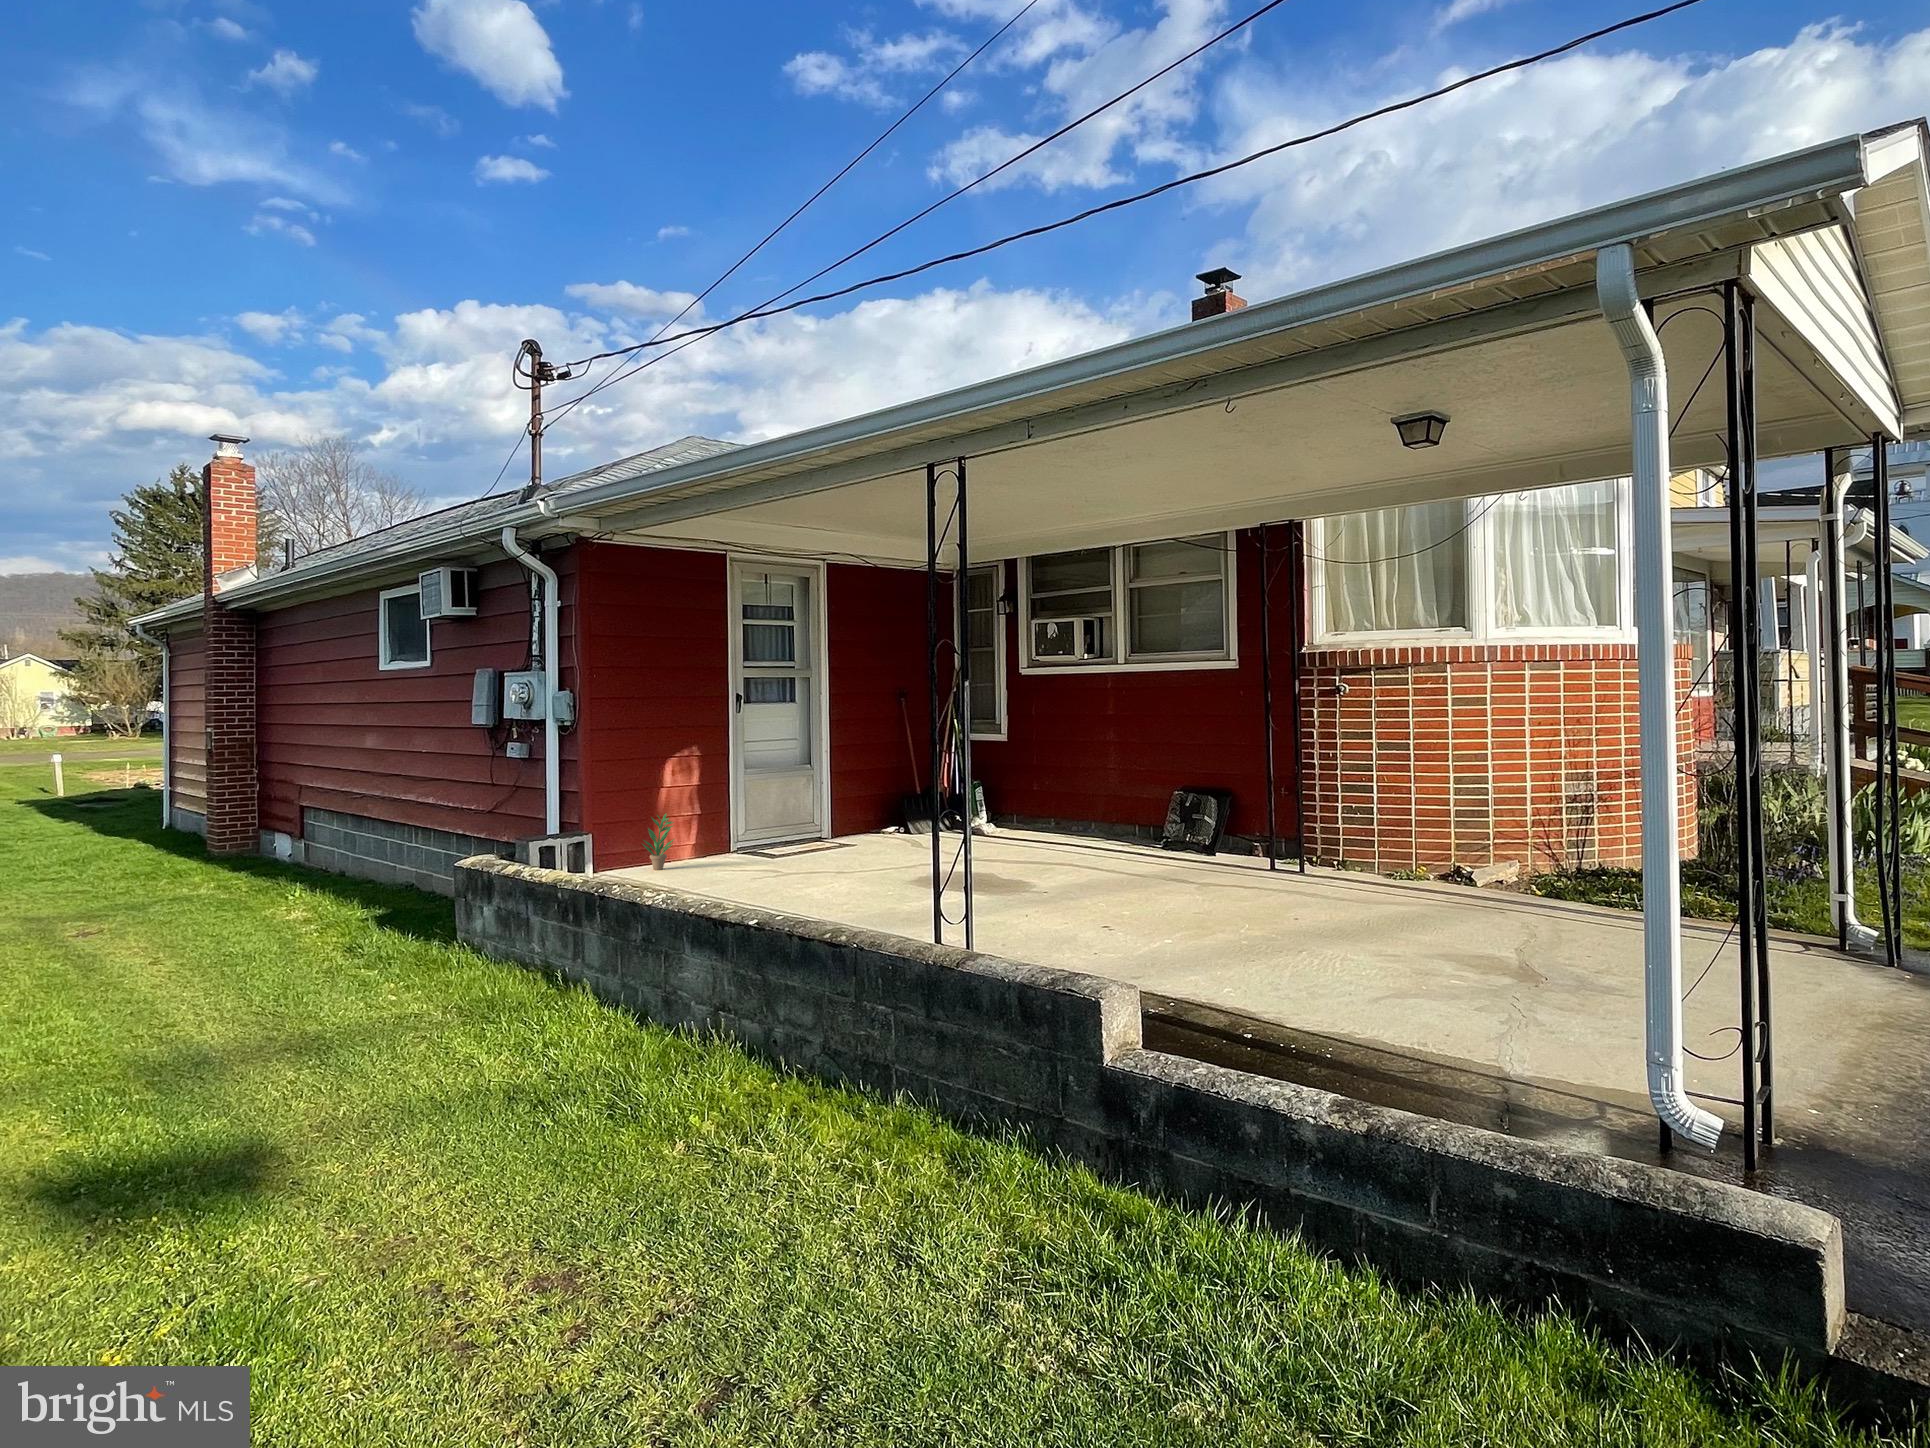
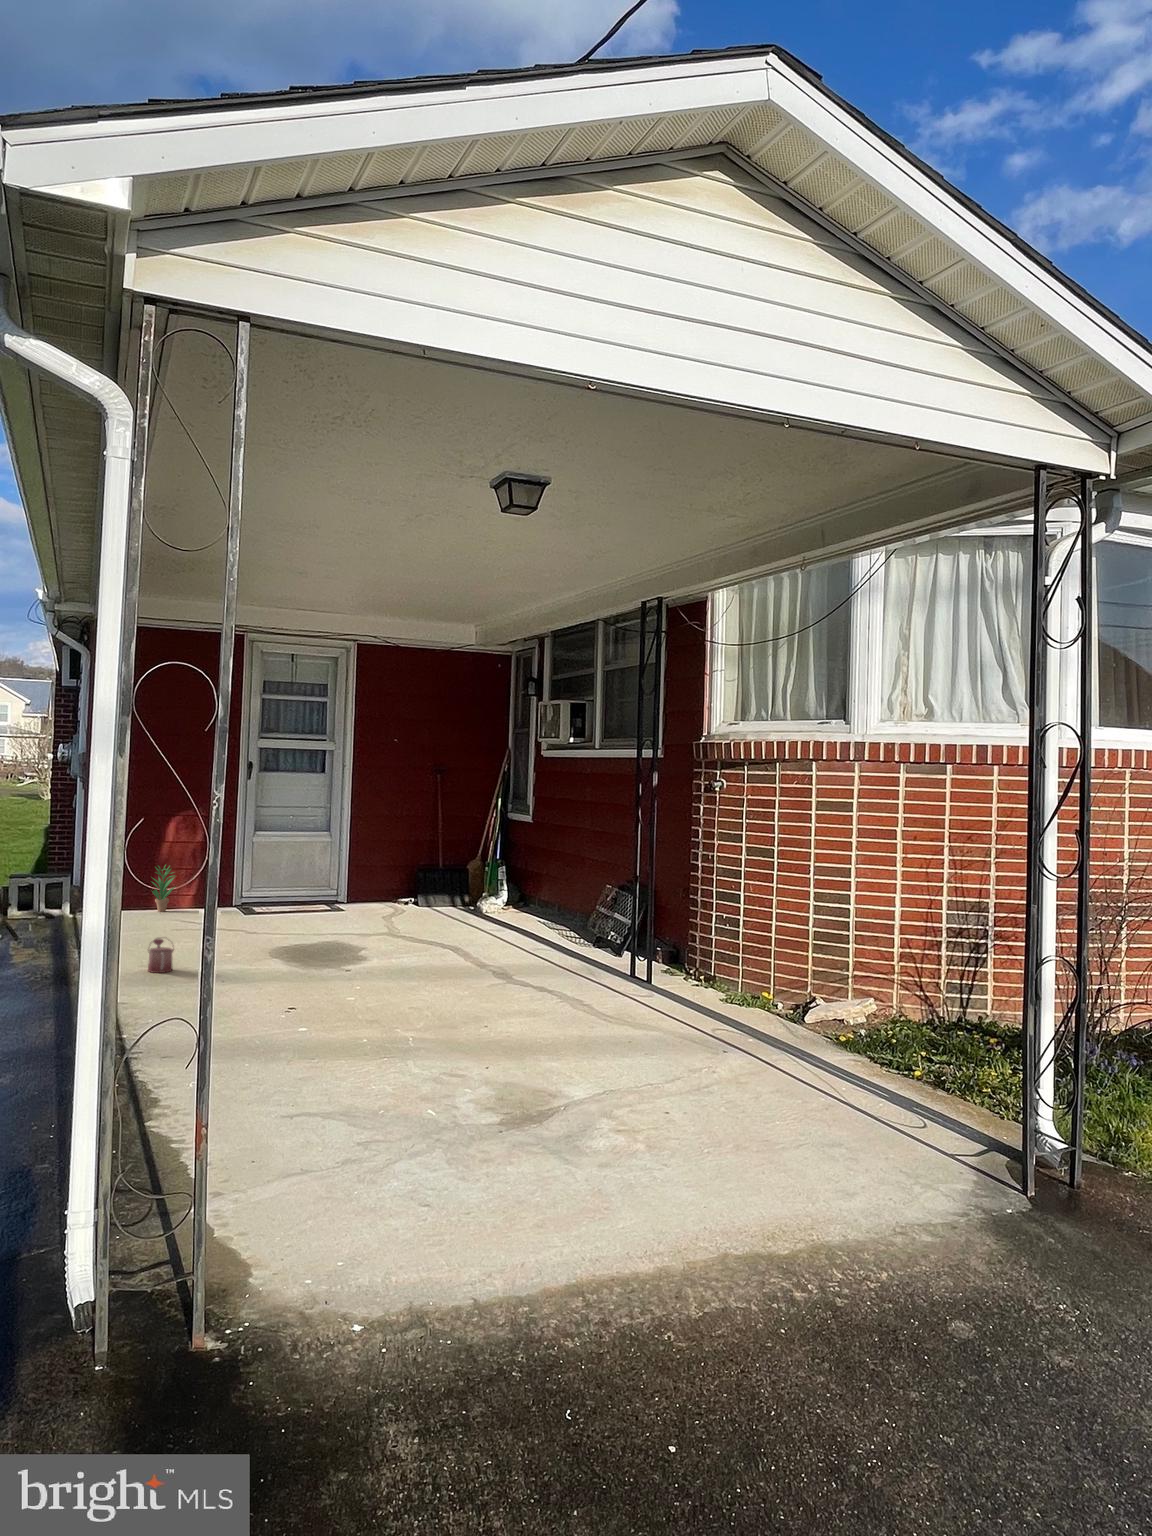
watering can: none [854,875,898,915] -> present [148,938,174,973]

